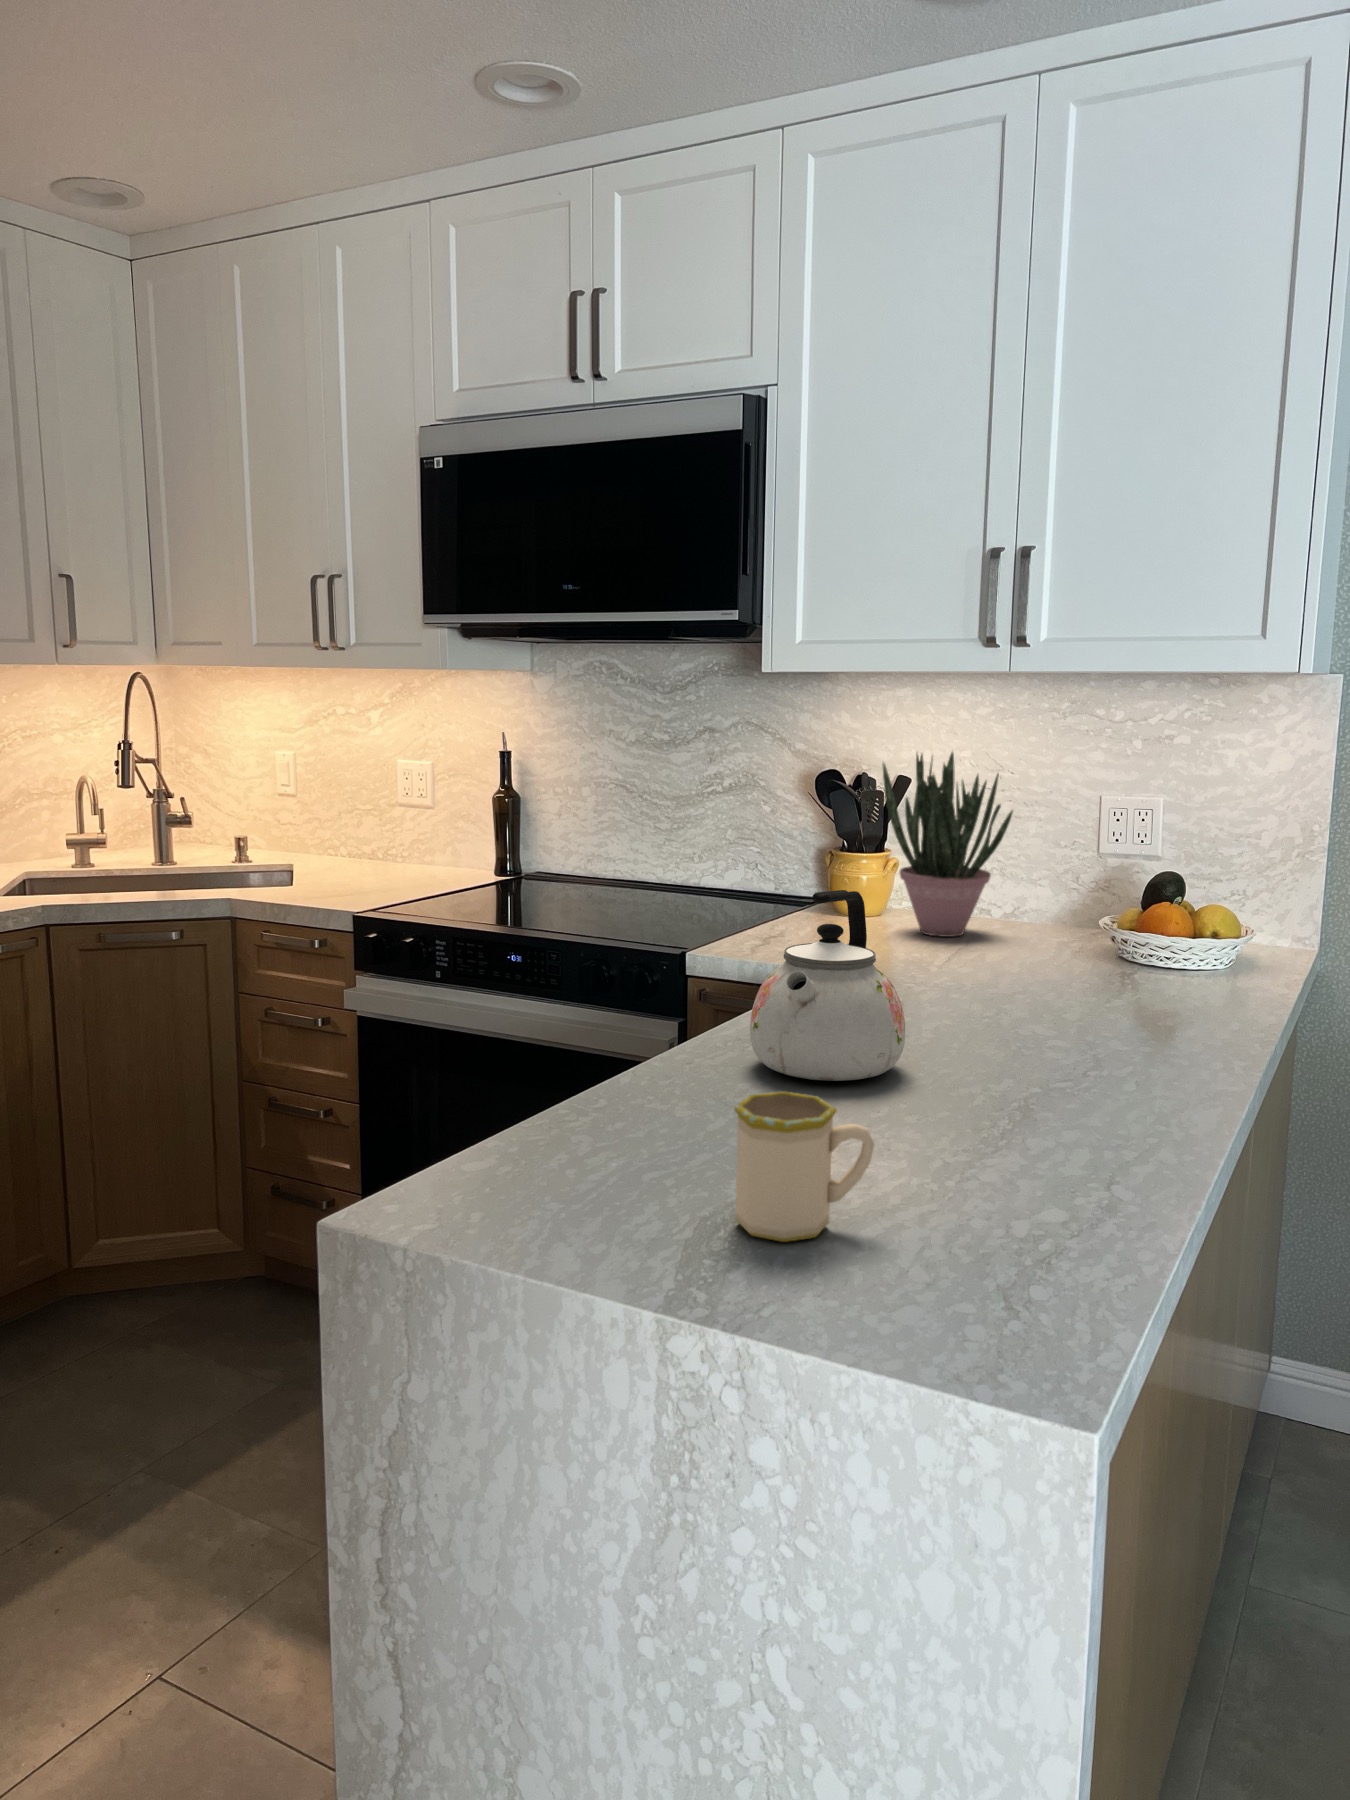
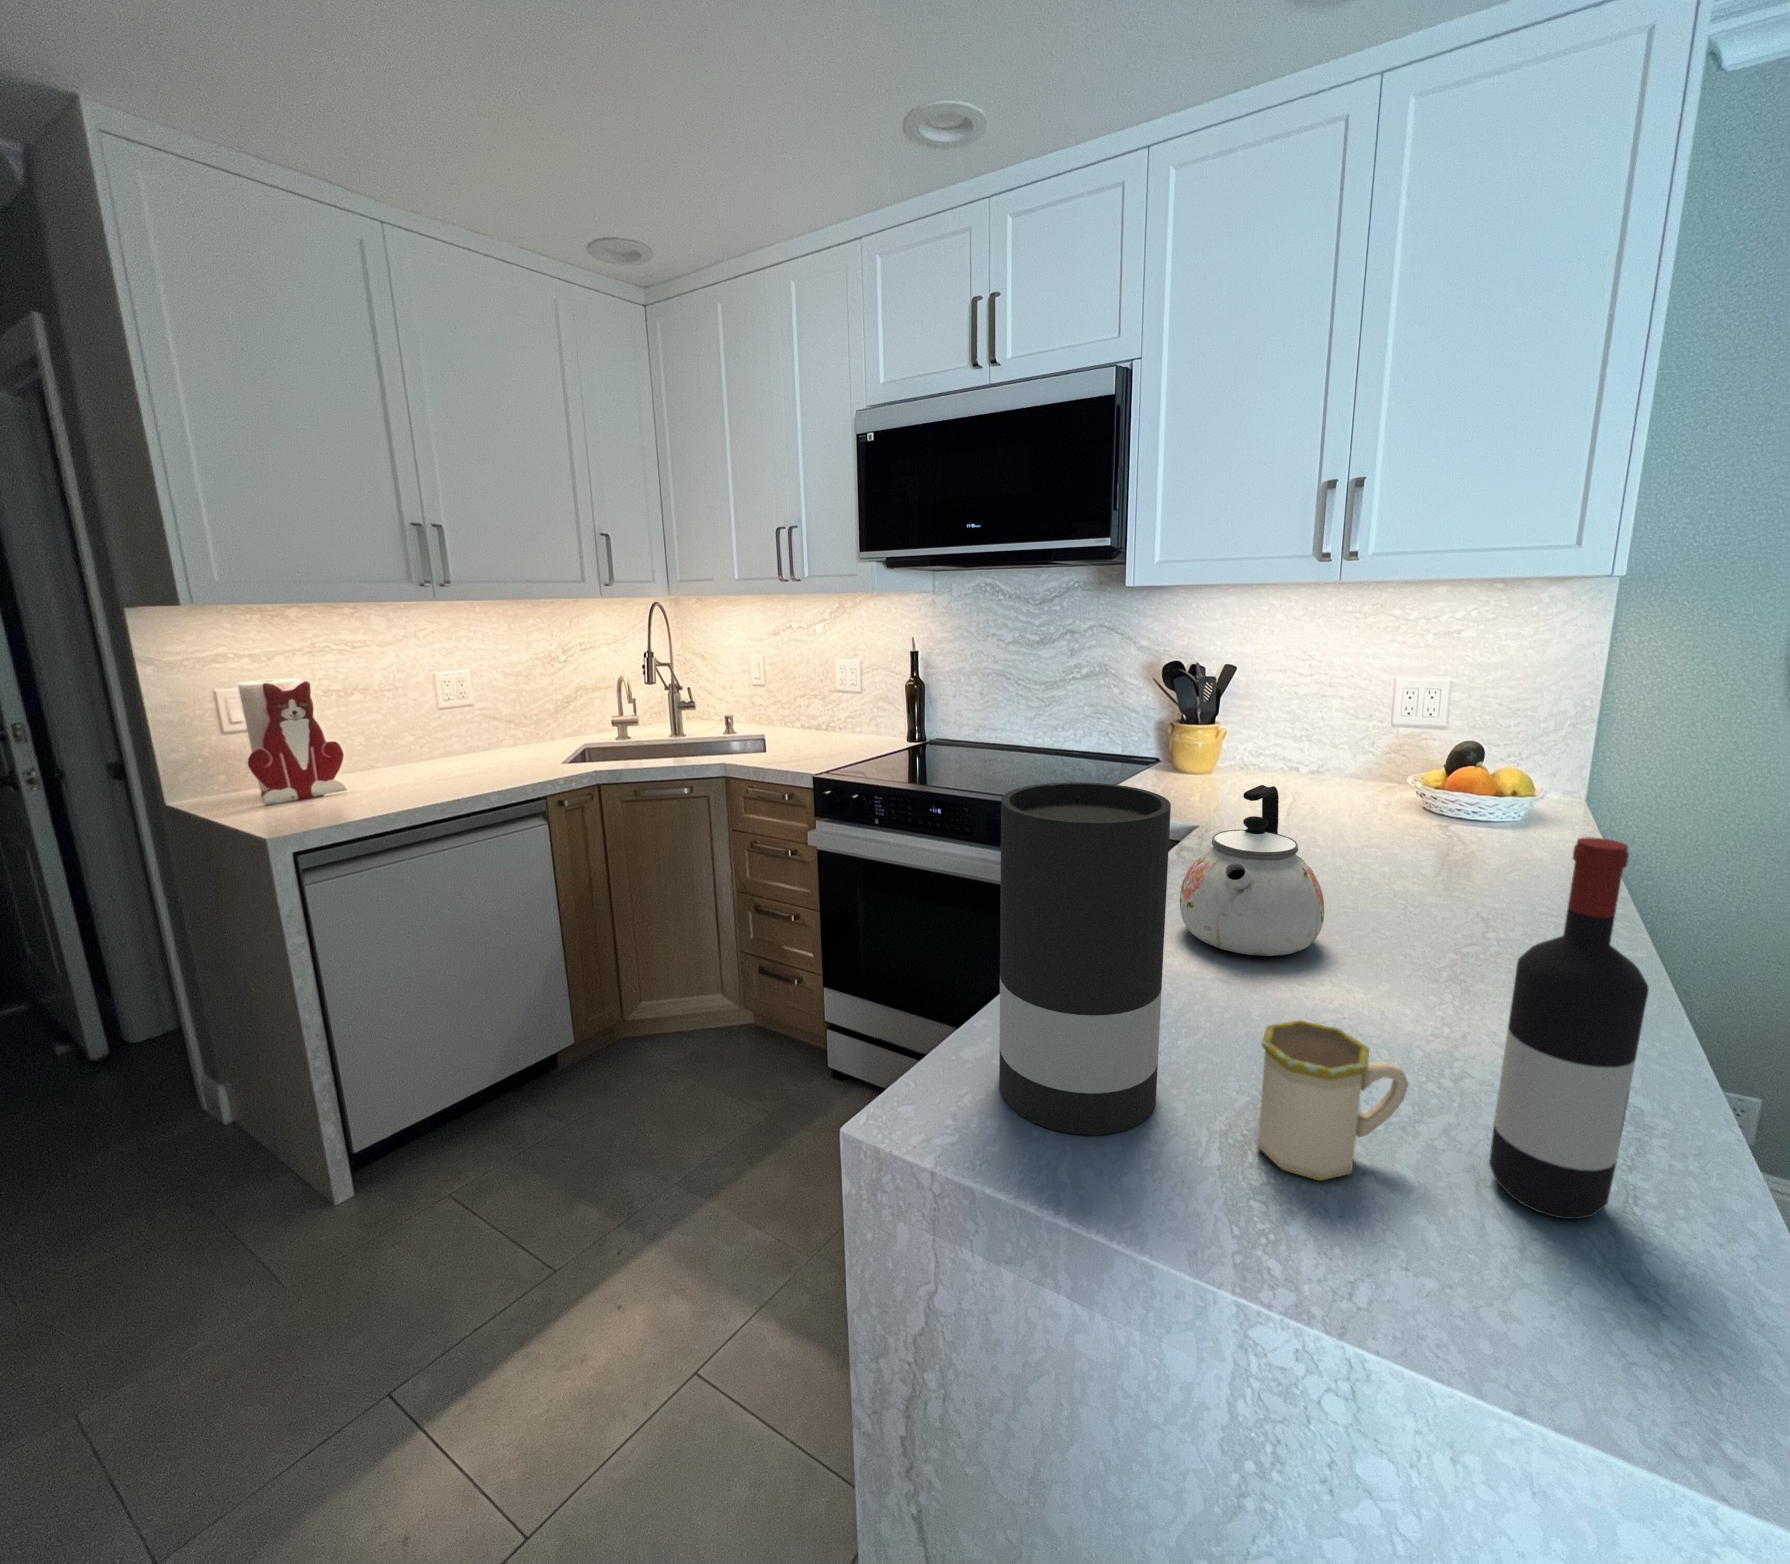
potted plant: present [882,752,1013,937] -> none [1225,647,1335,793]
vase: none [484,854,658,1217] -> present [999,782,1171,1135]
wine bottle: none [948,889,1057,1261] -> present [1489,838,1649,1219]

